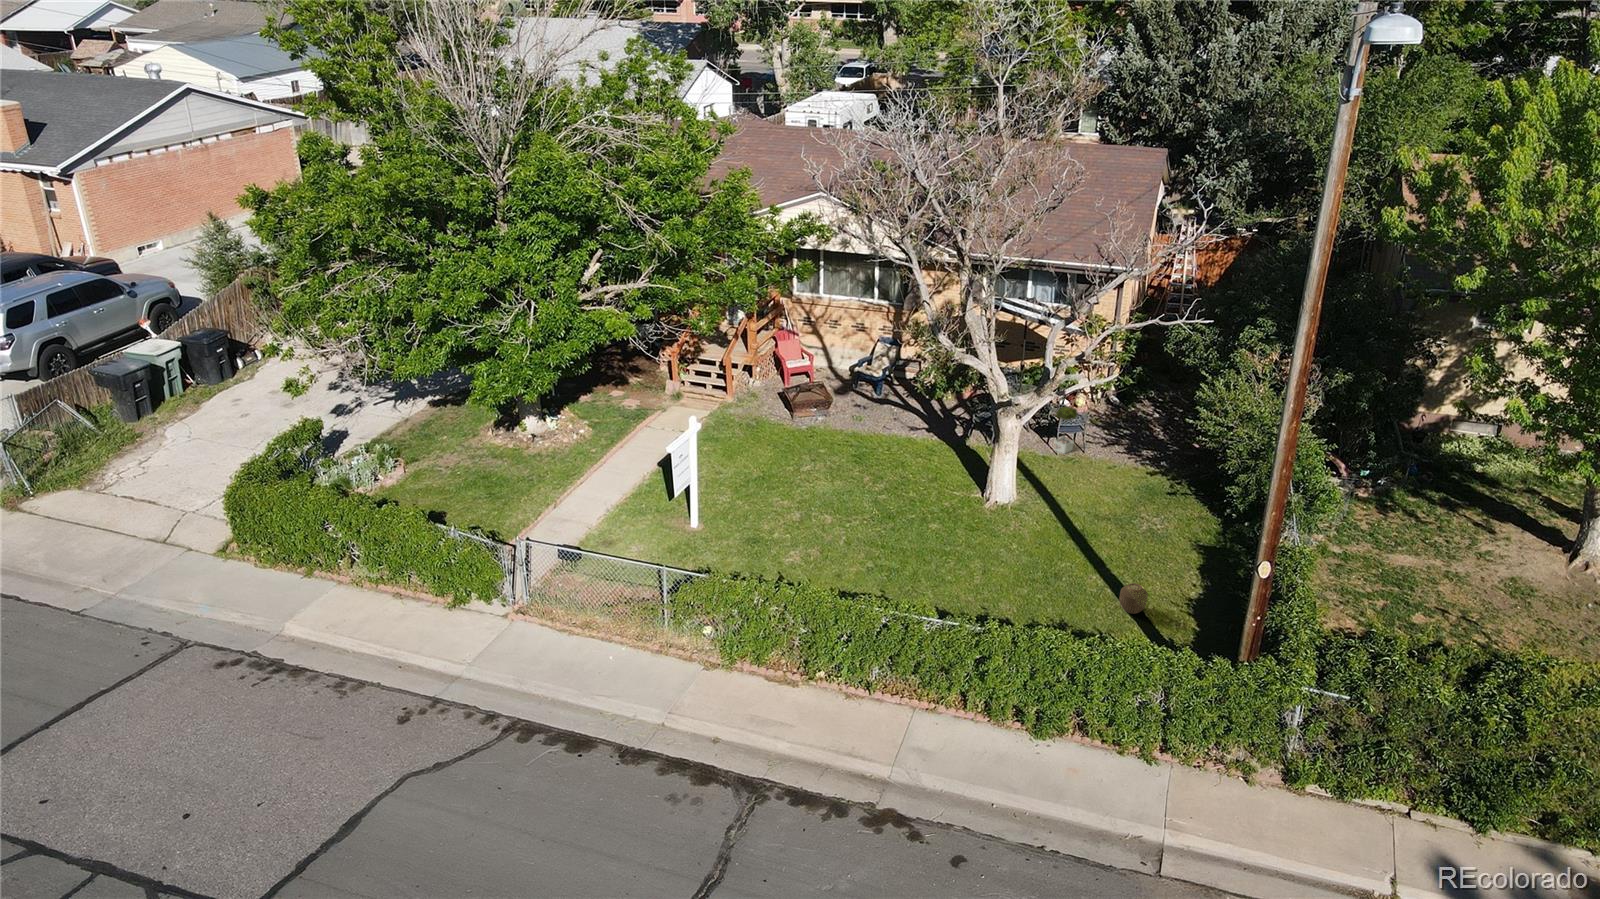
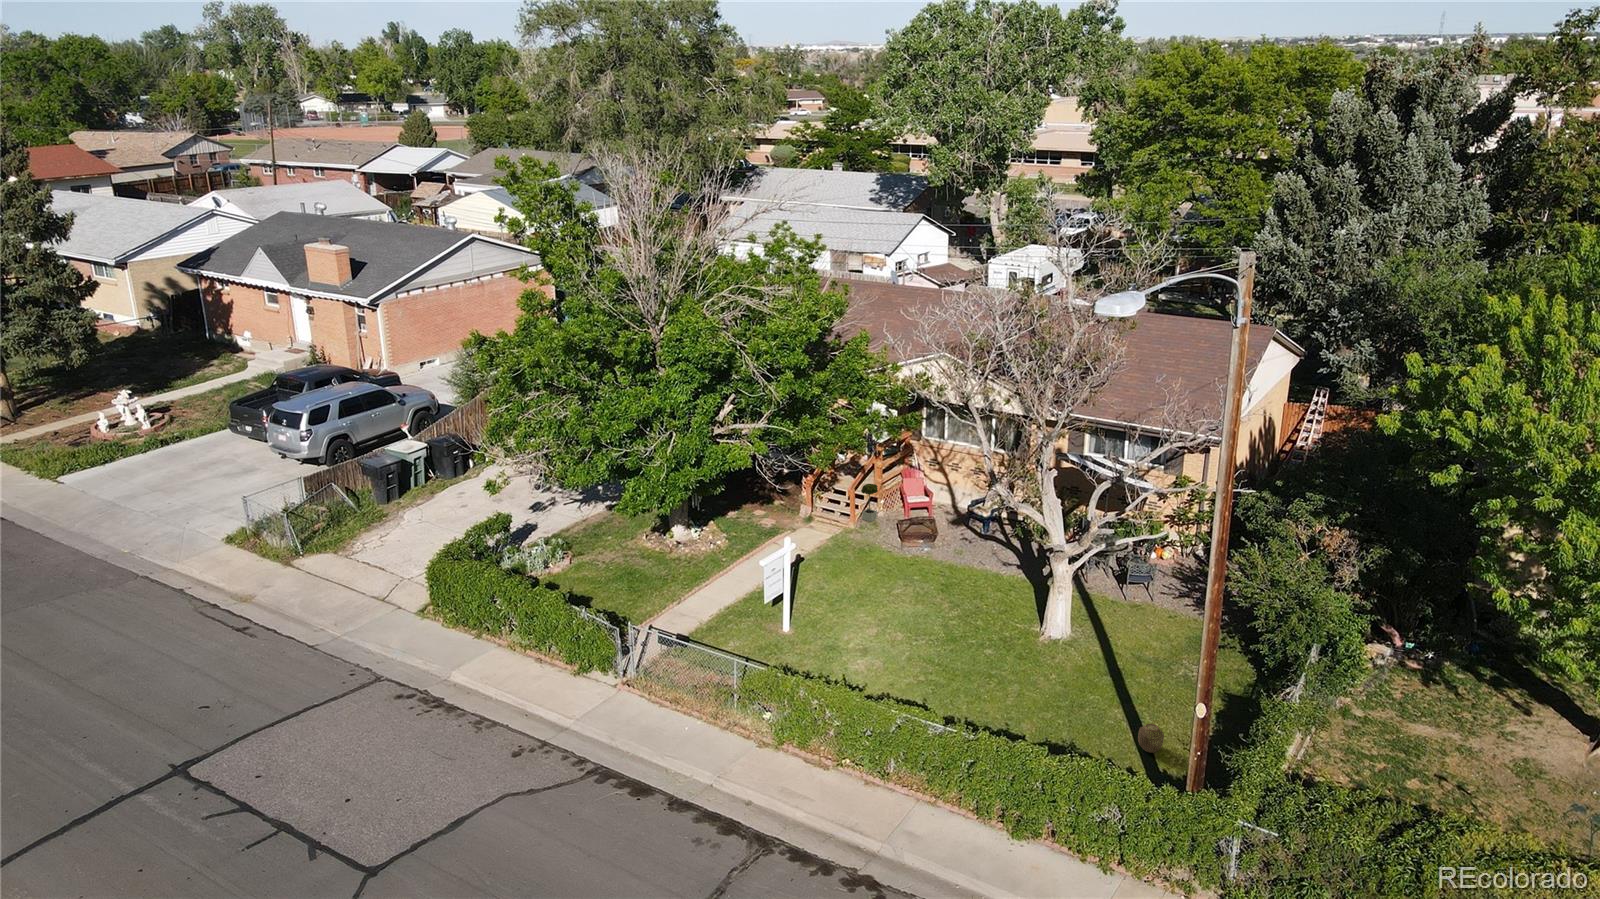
potted tree: present [1055,407,1077,454] -> present [861,484,878,522]

